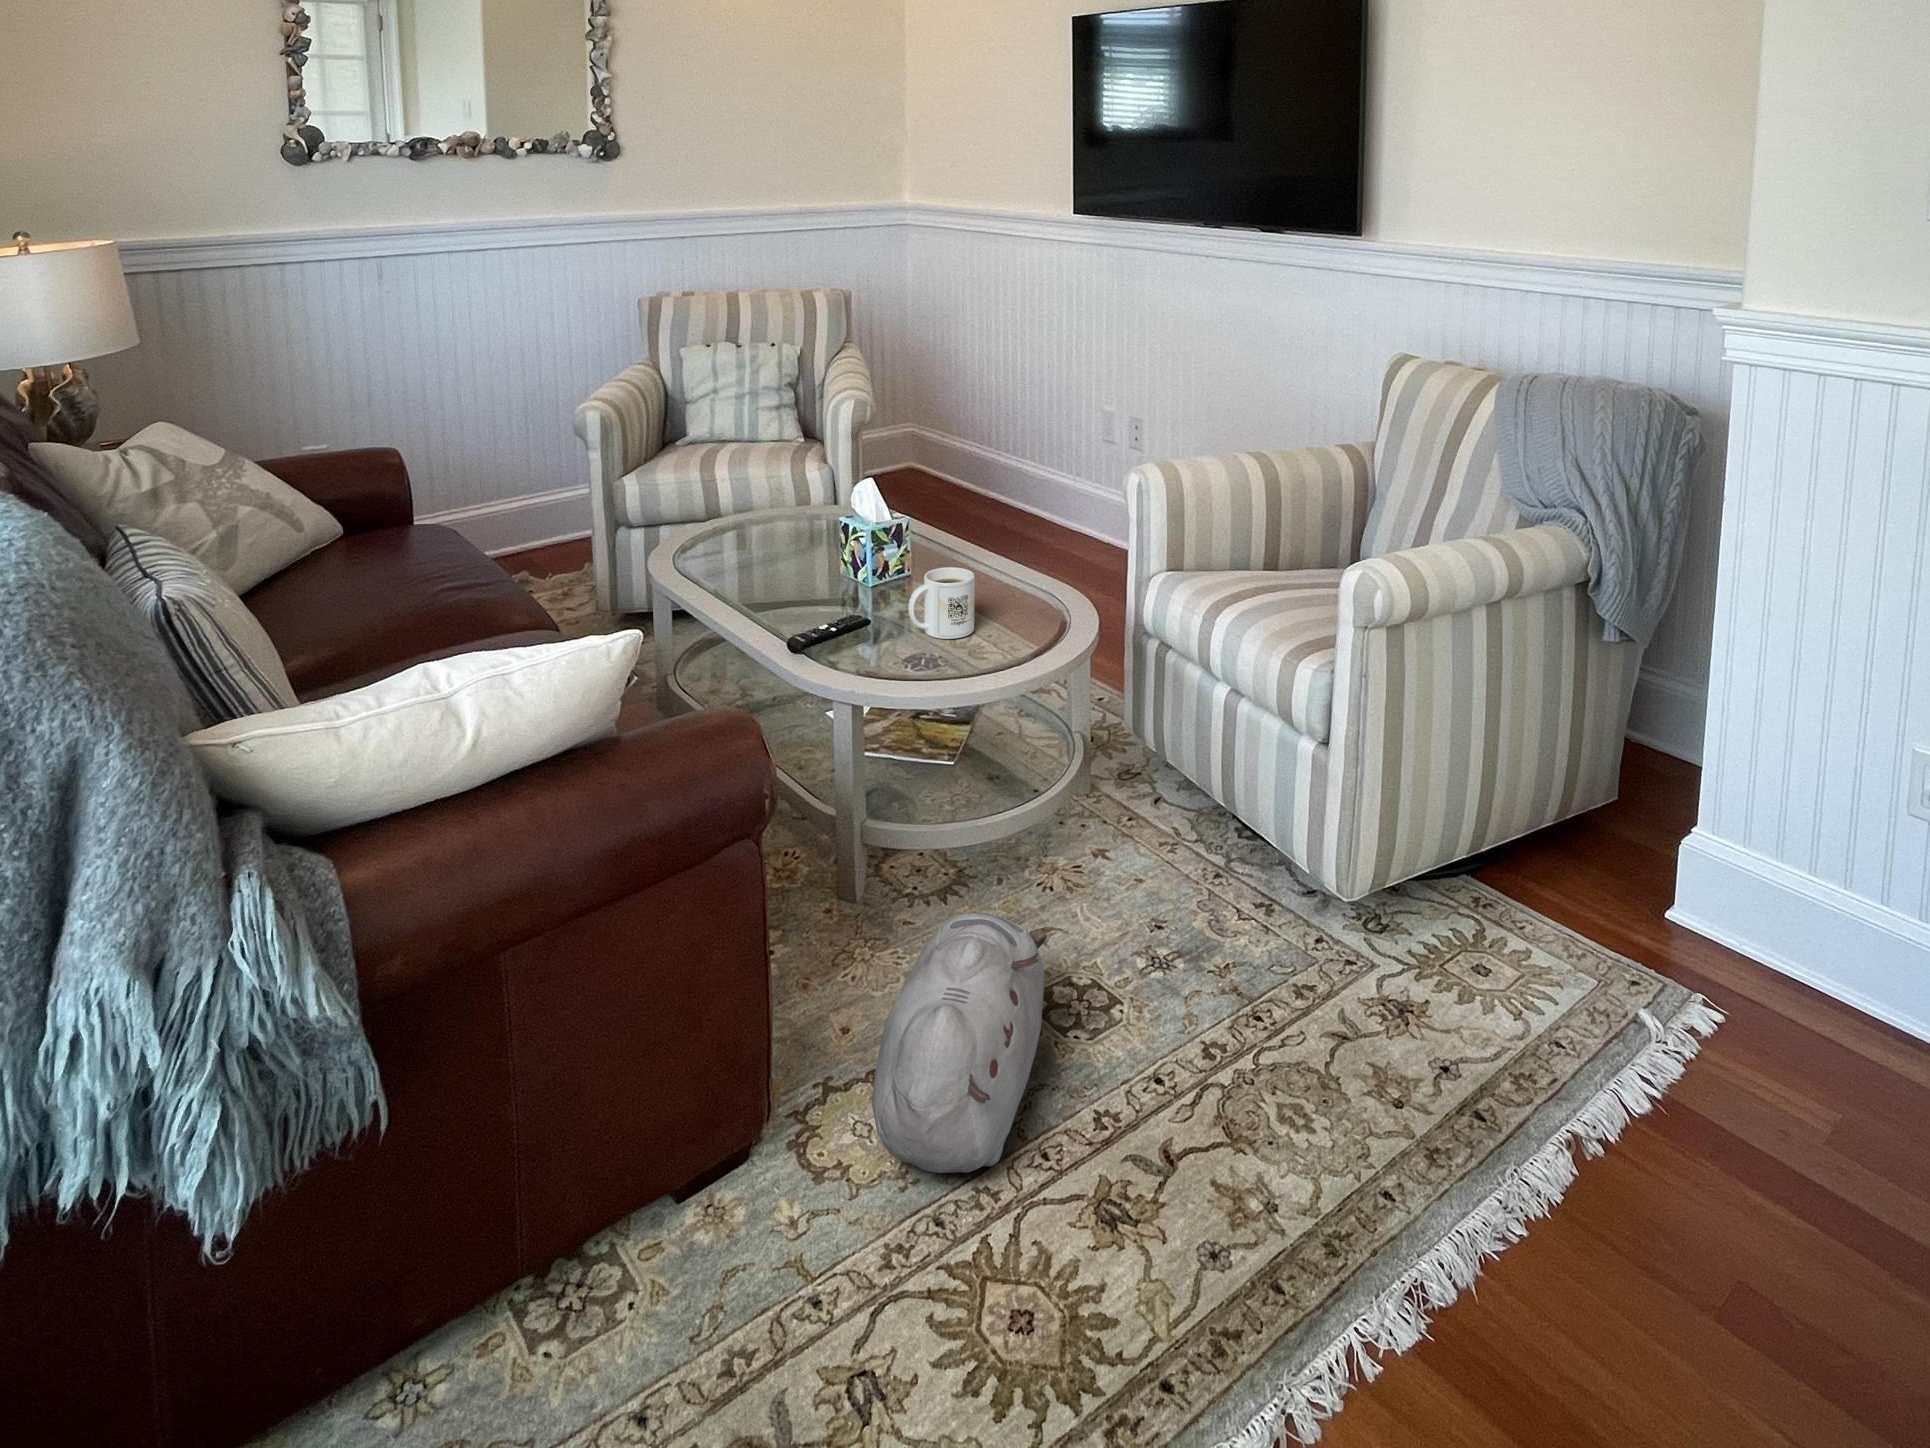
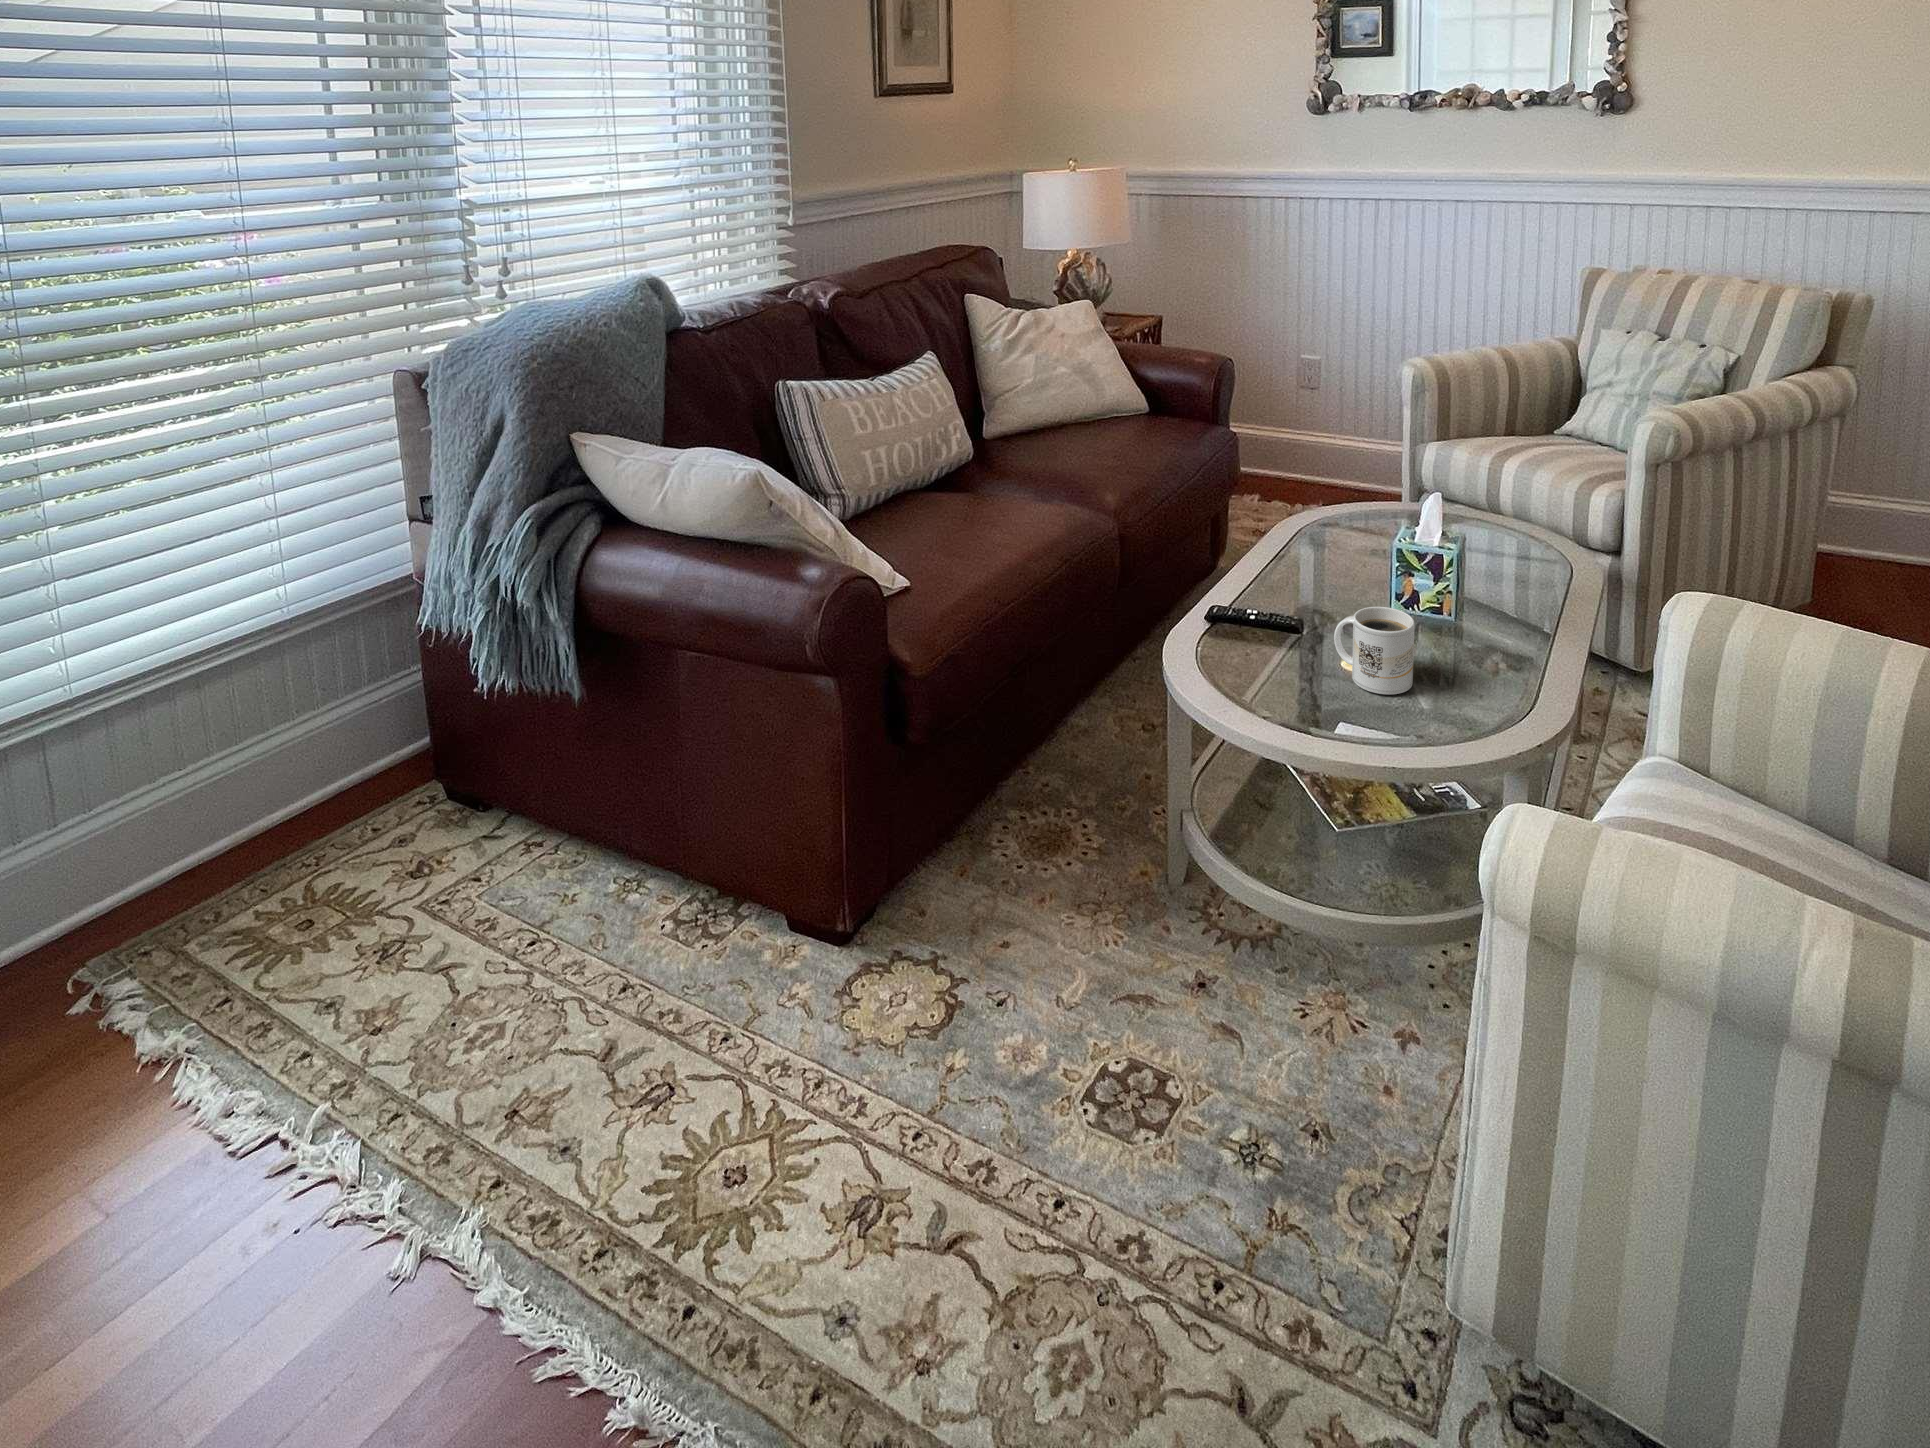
plush toy: present [872,913,1047,1173] -> none [815,895,1135,1099]

